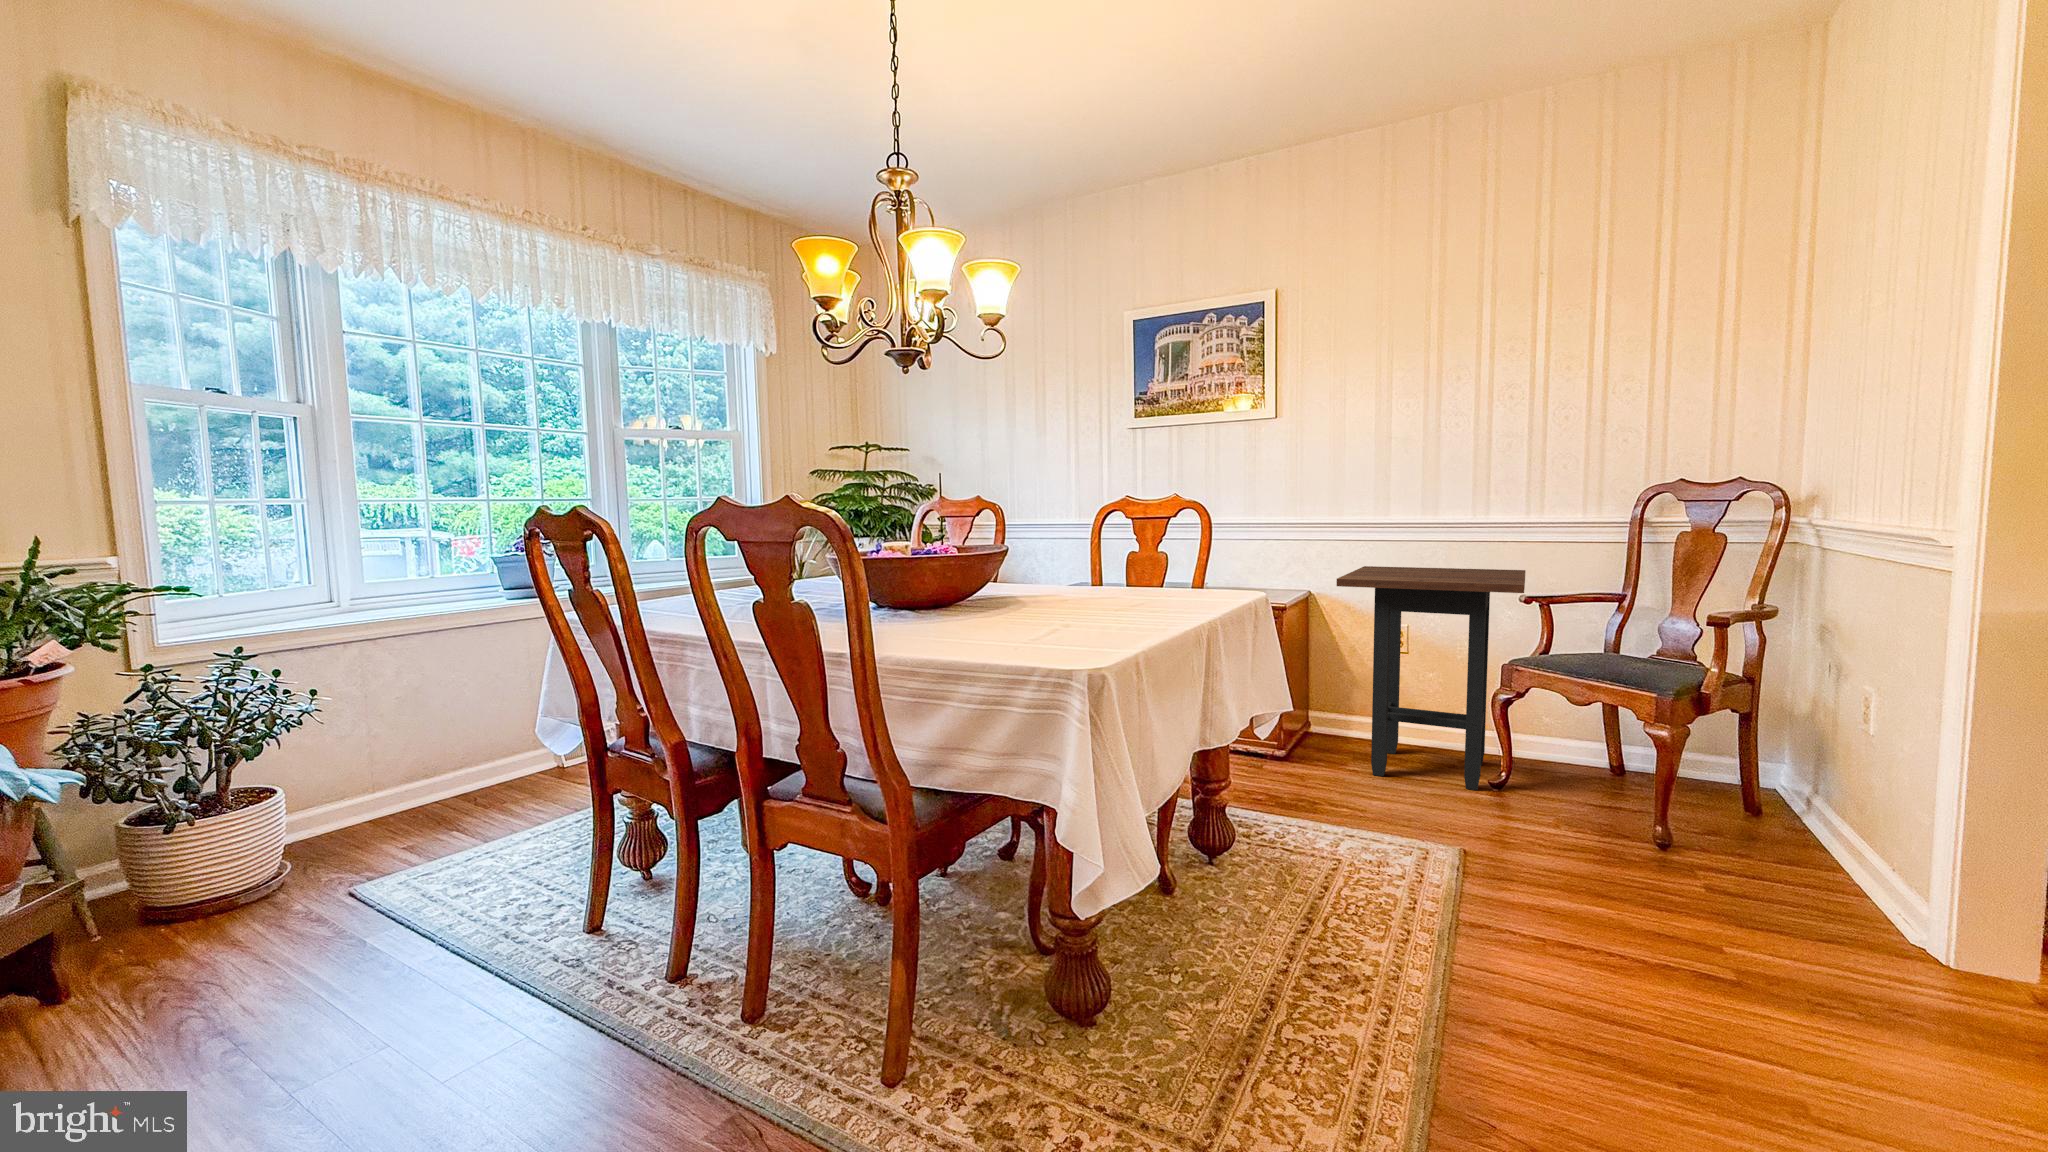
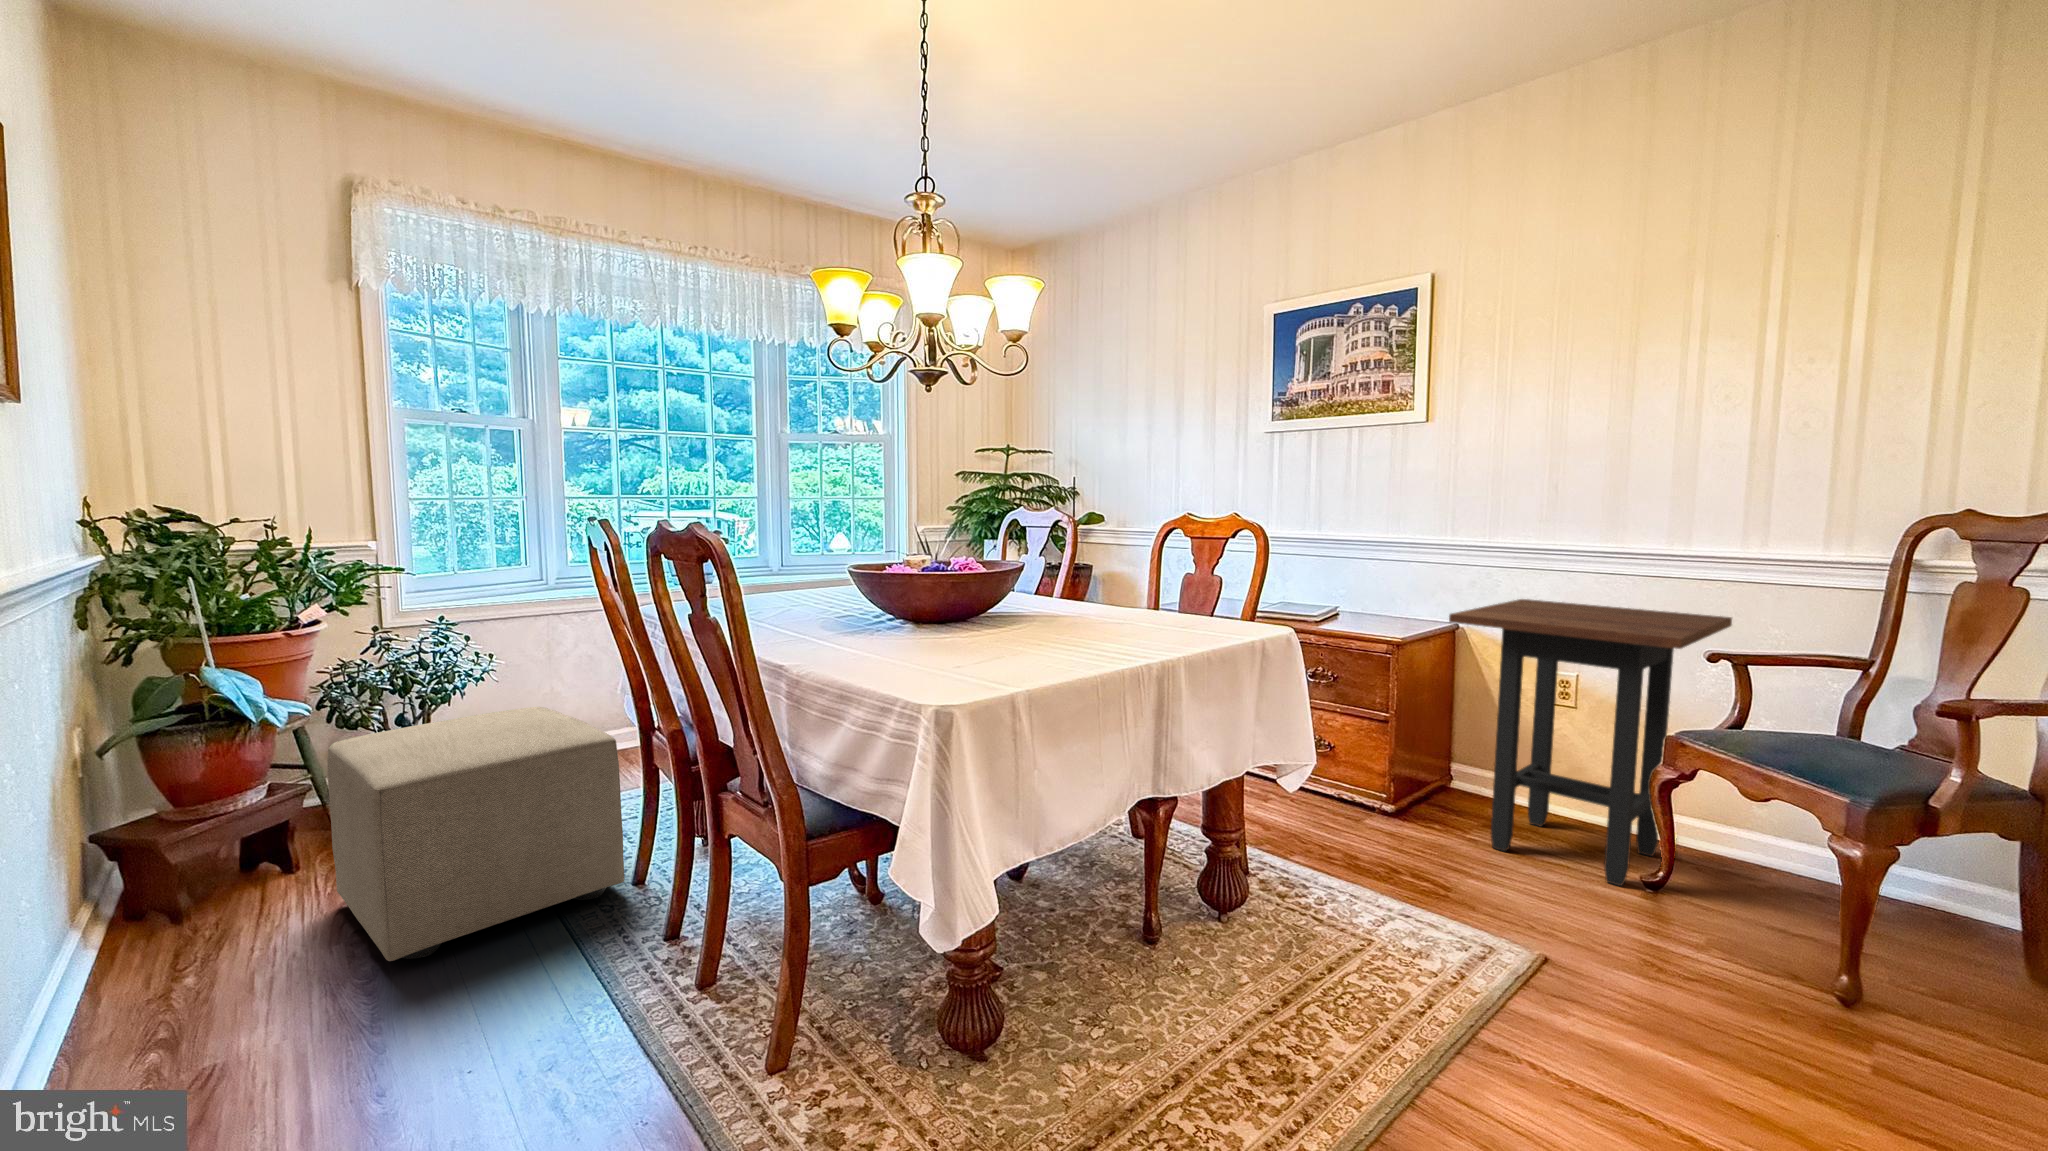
ottoman: none [154,744,585,1075] -> present [327,707,625,961]

